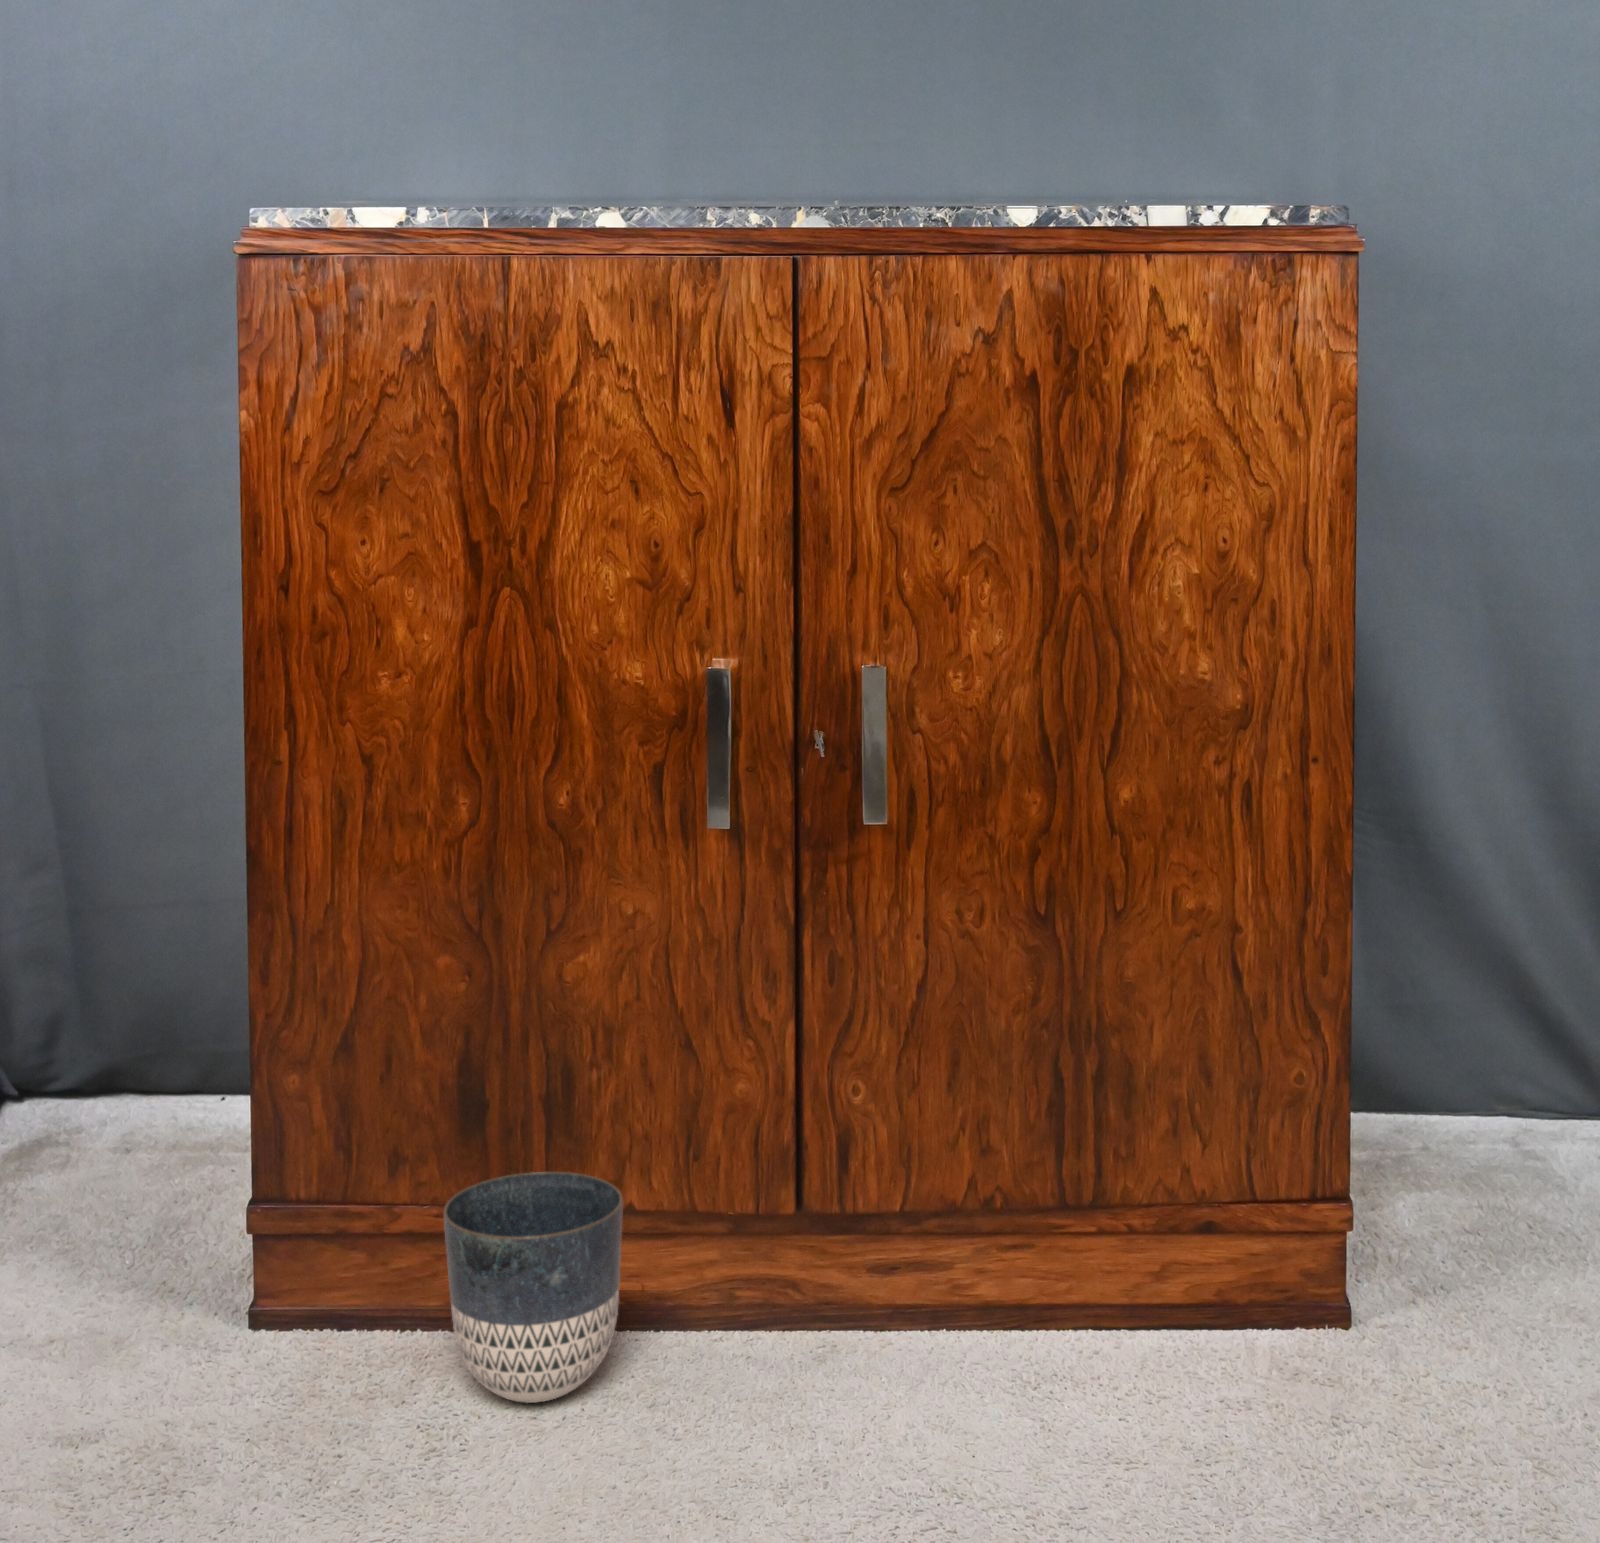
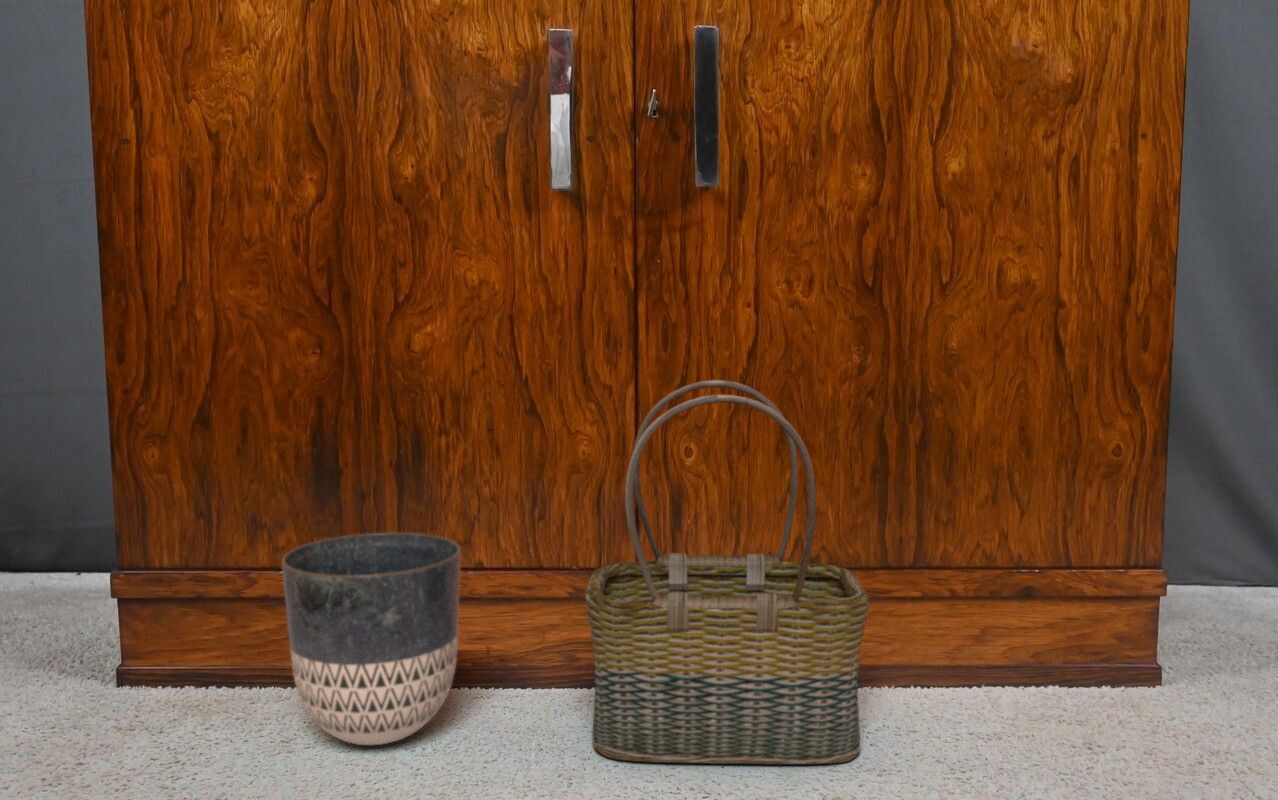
basket: none [750,1016,1037,1421] -> present [585,380,870,765]

